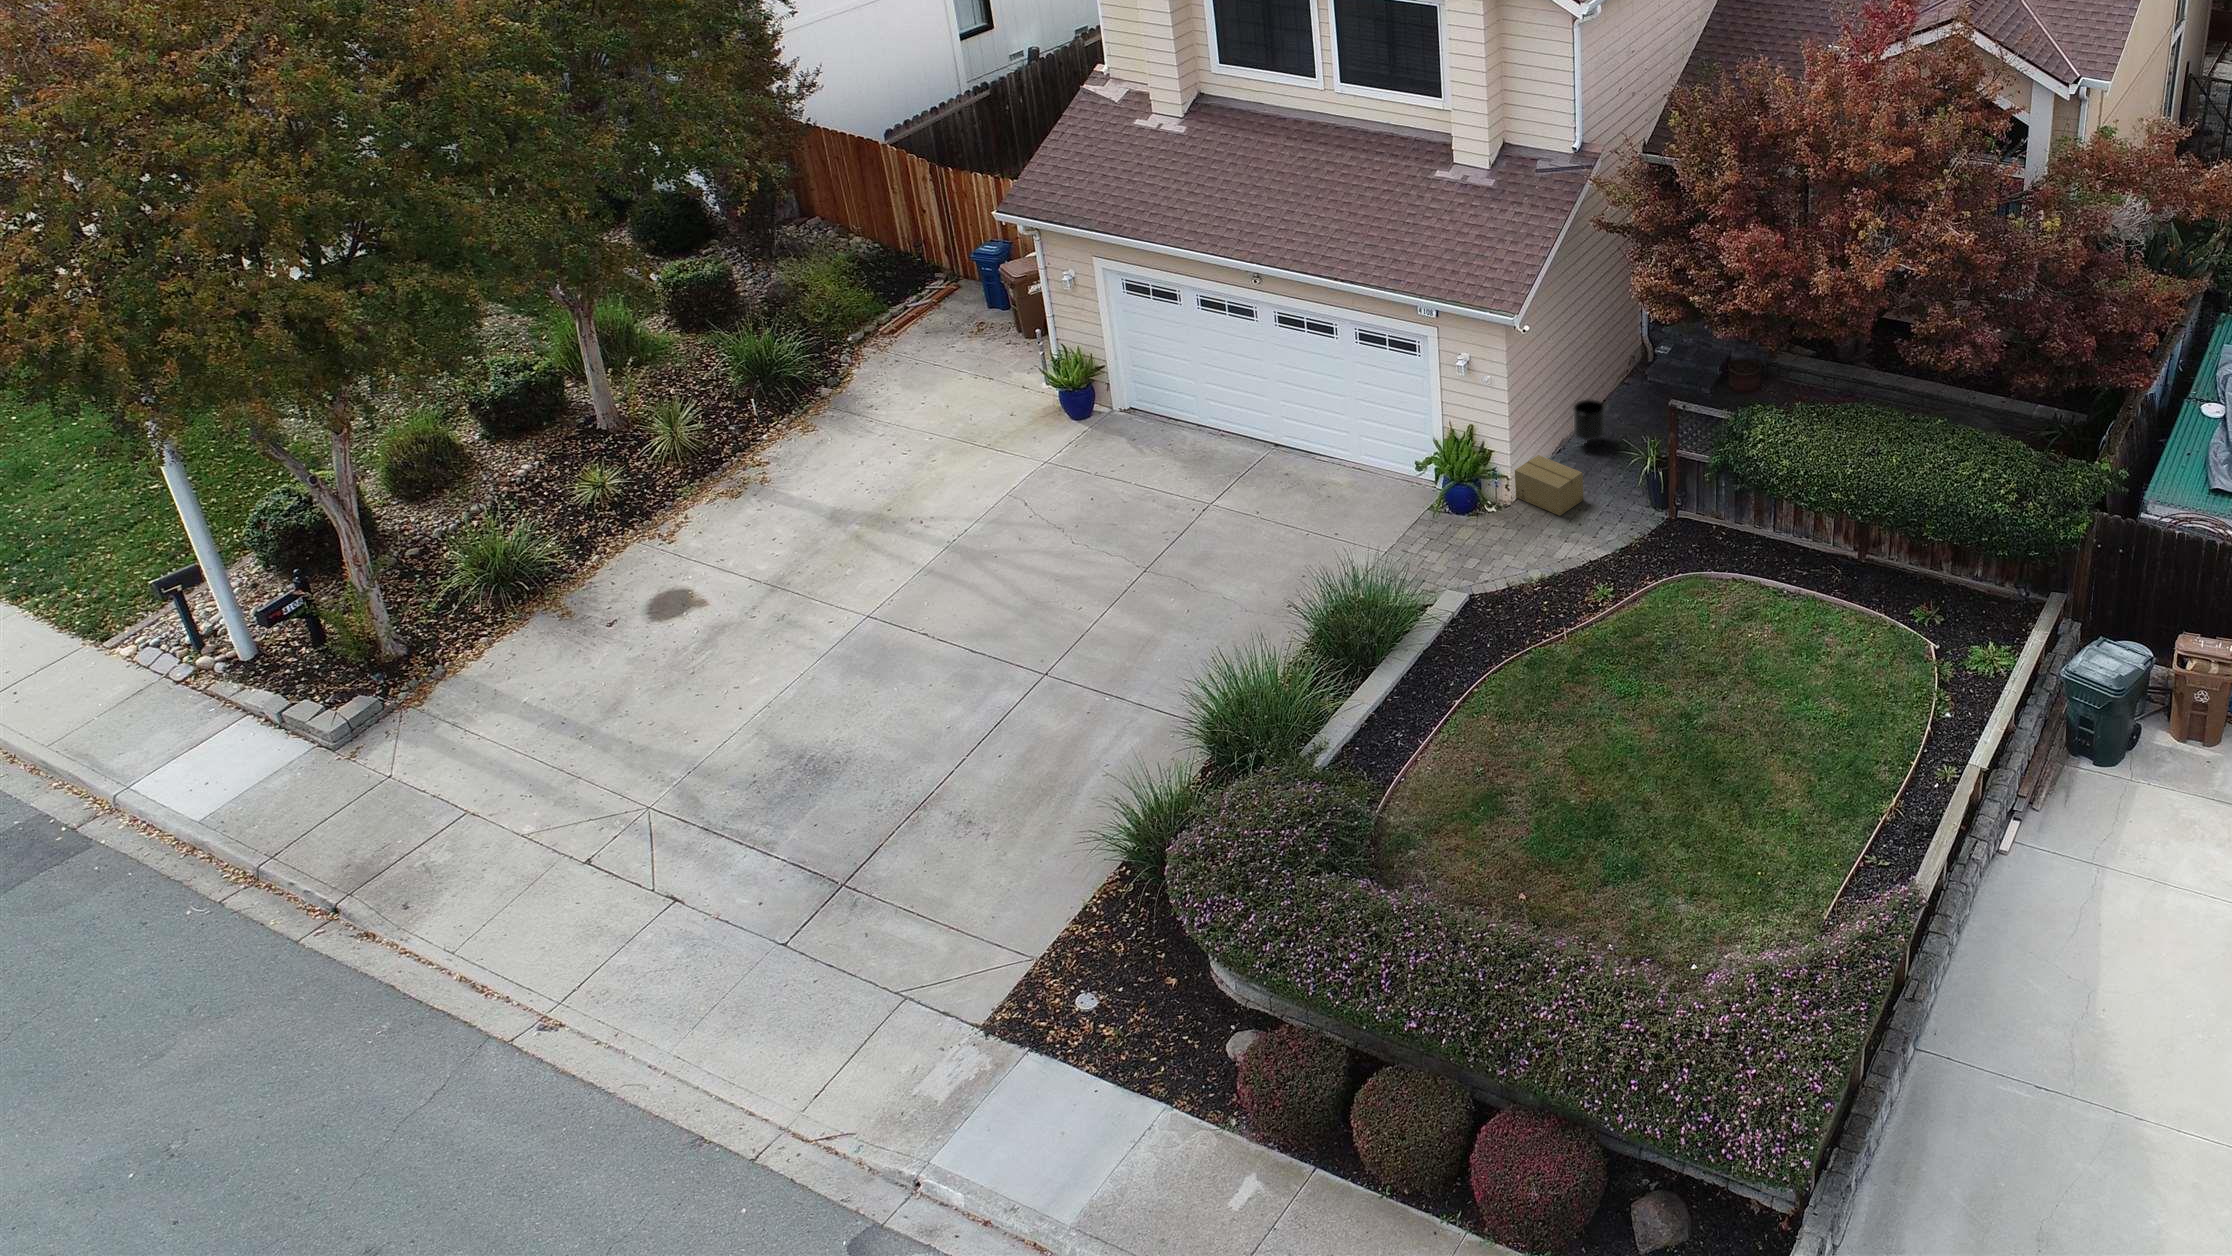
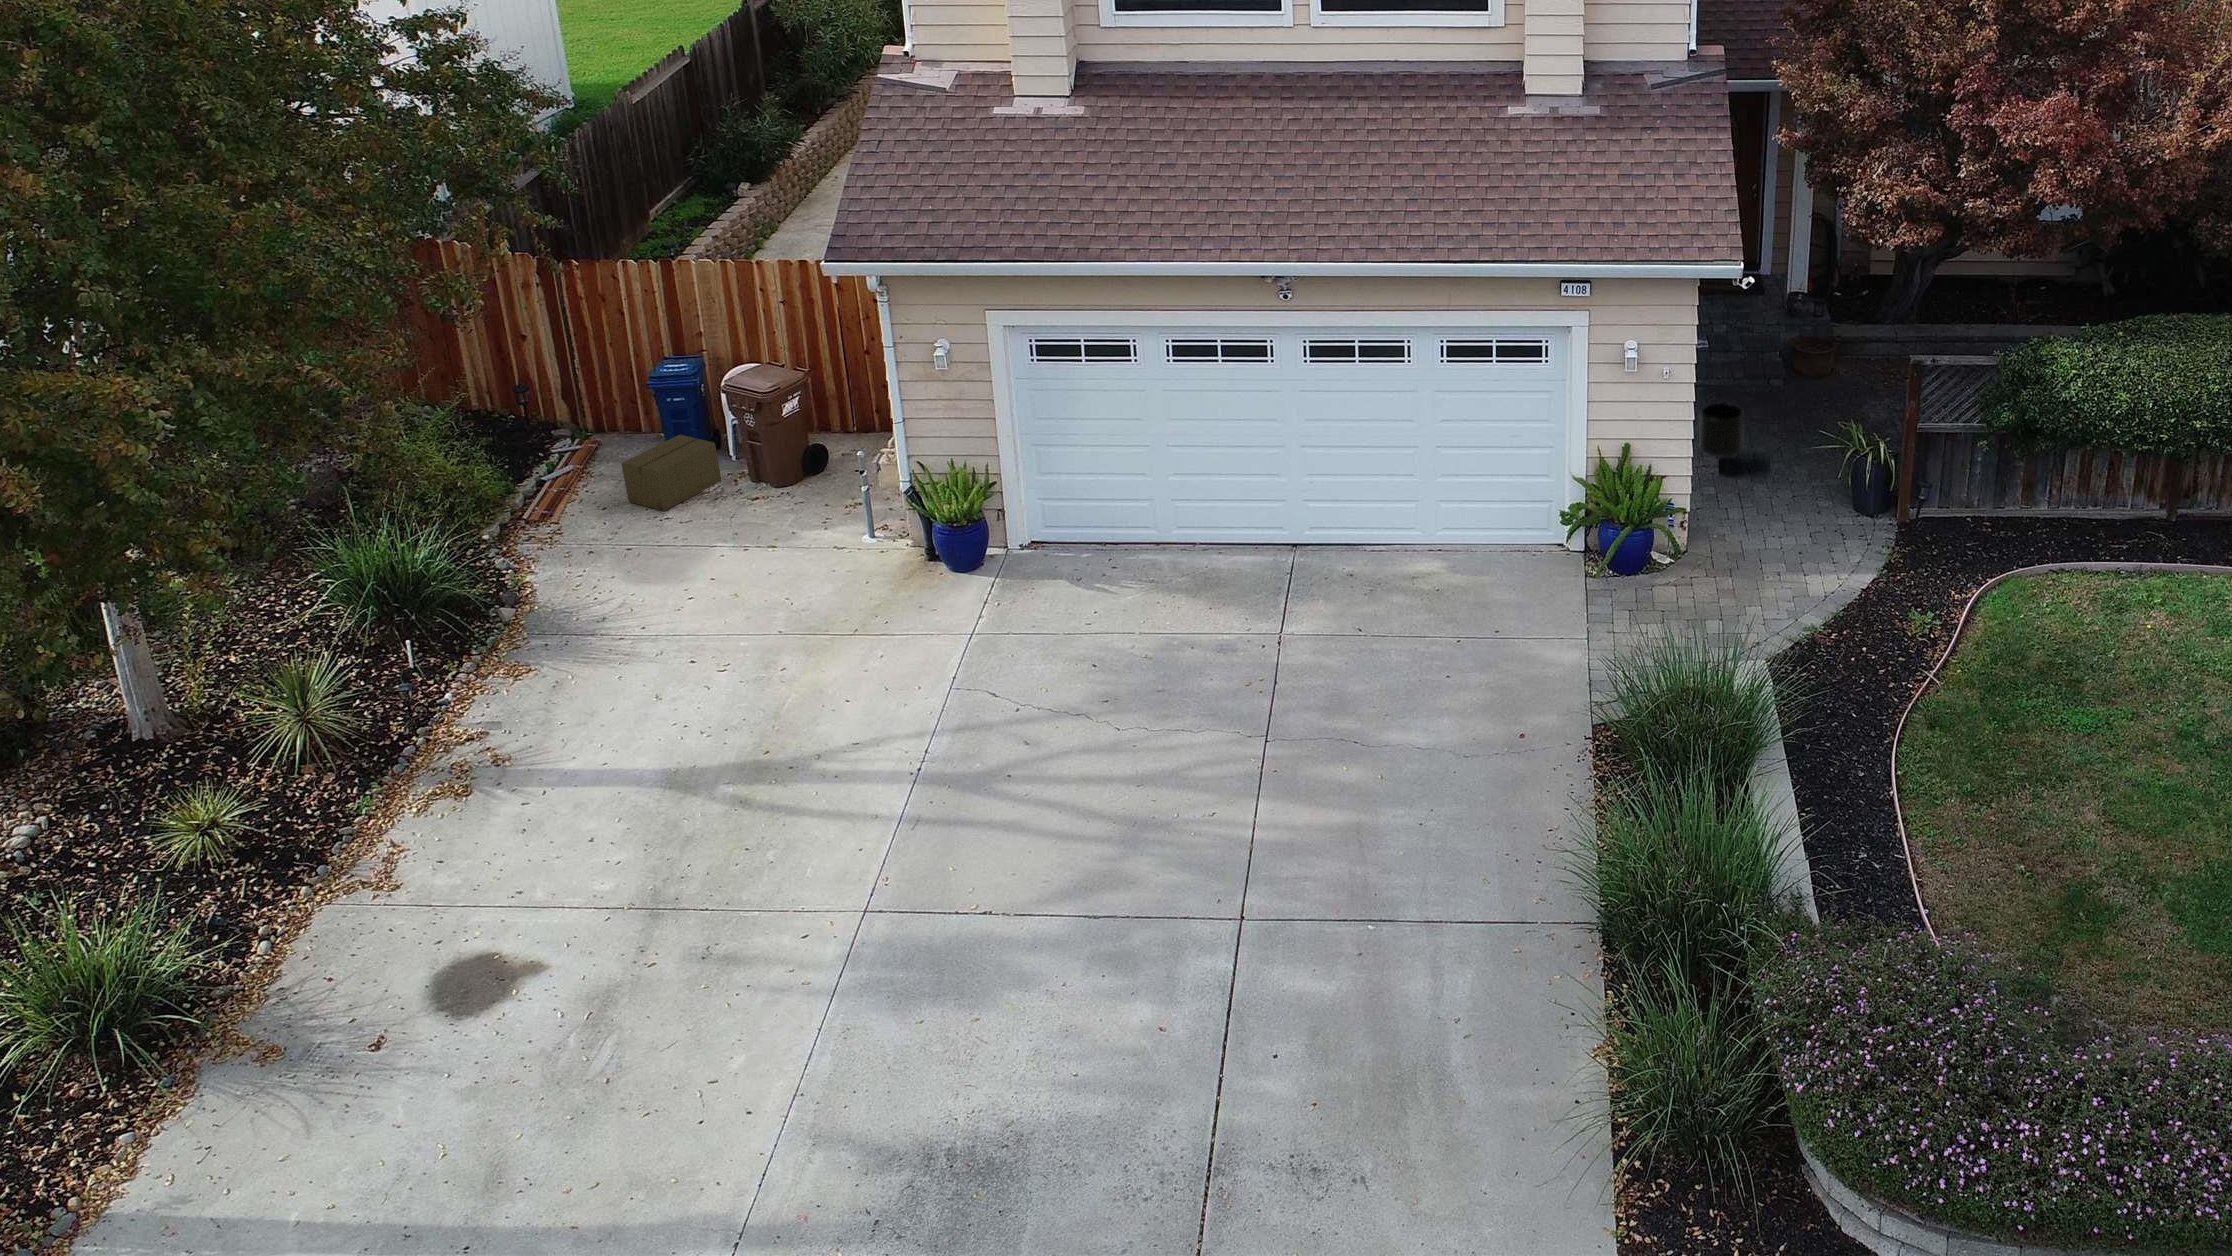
cardboard box: present [1515,455,1583,516] -> present [621,435,721,511]

